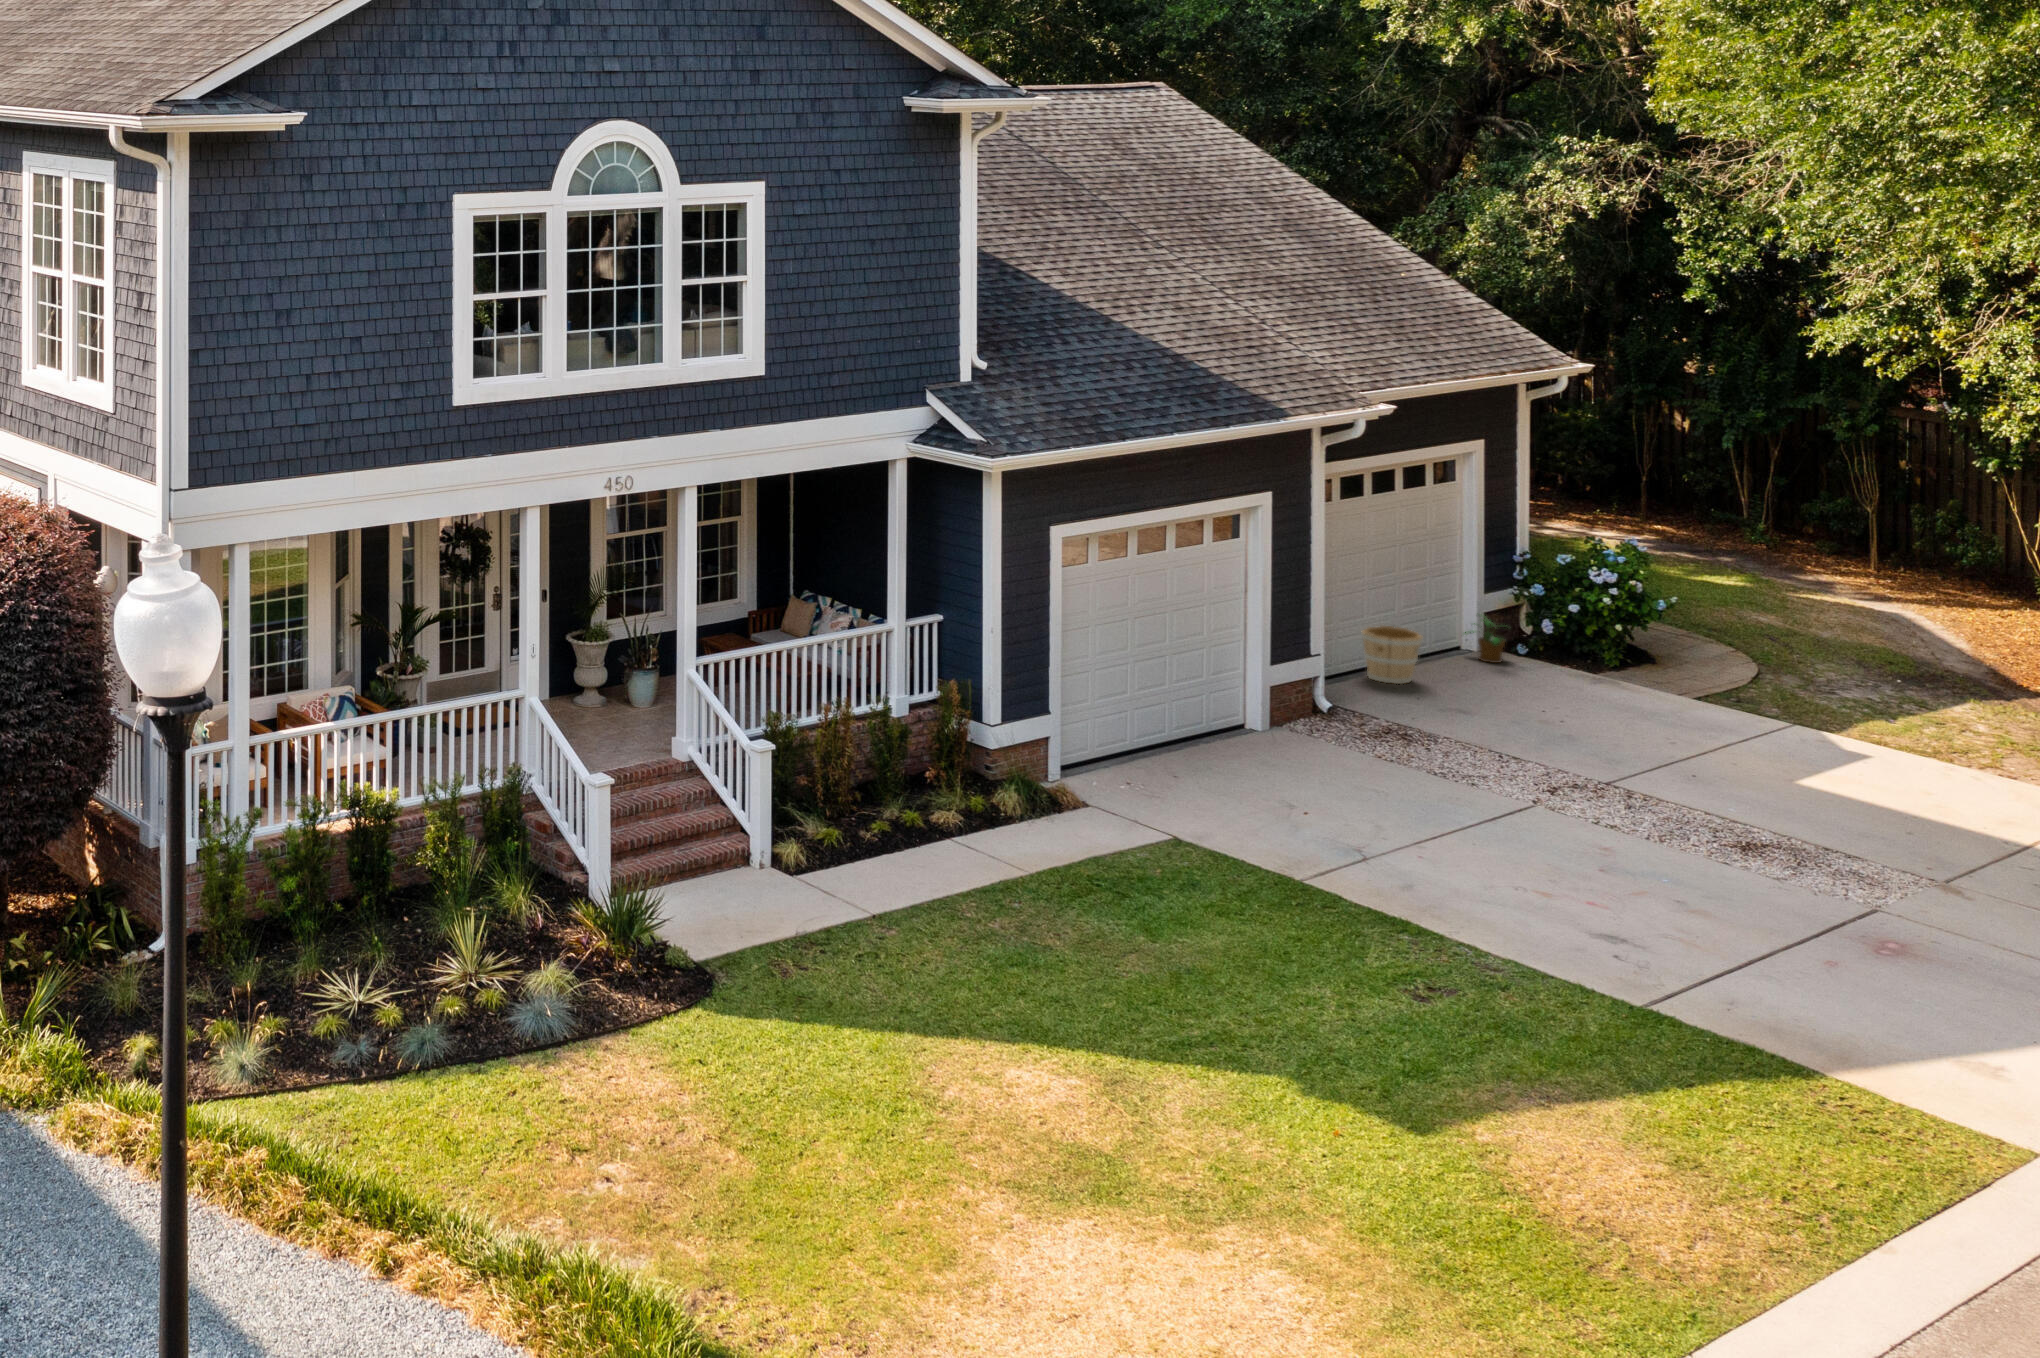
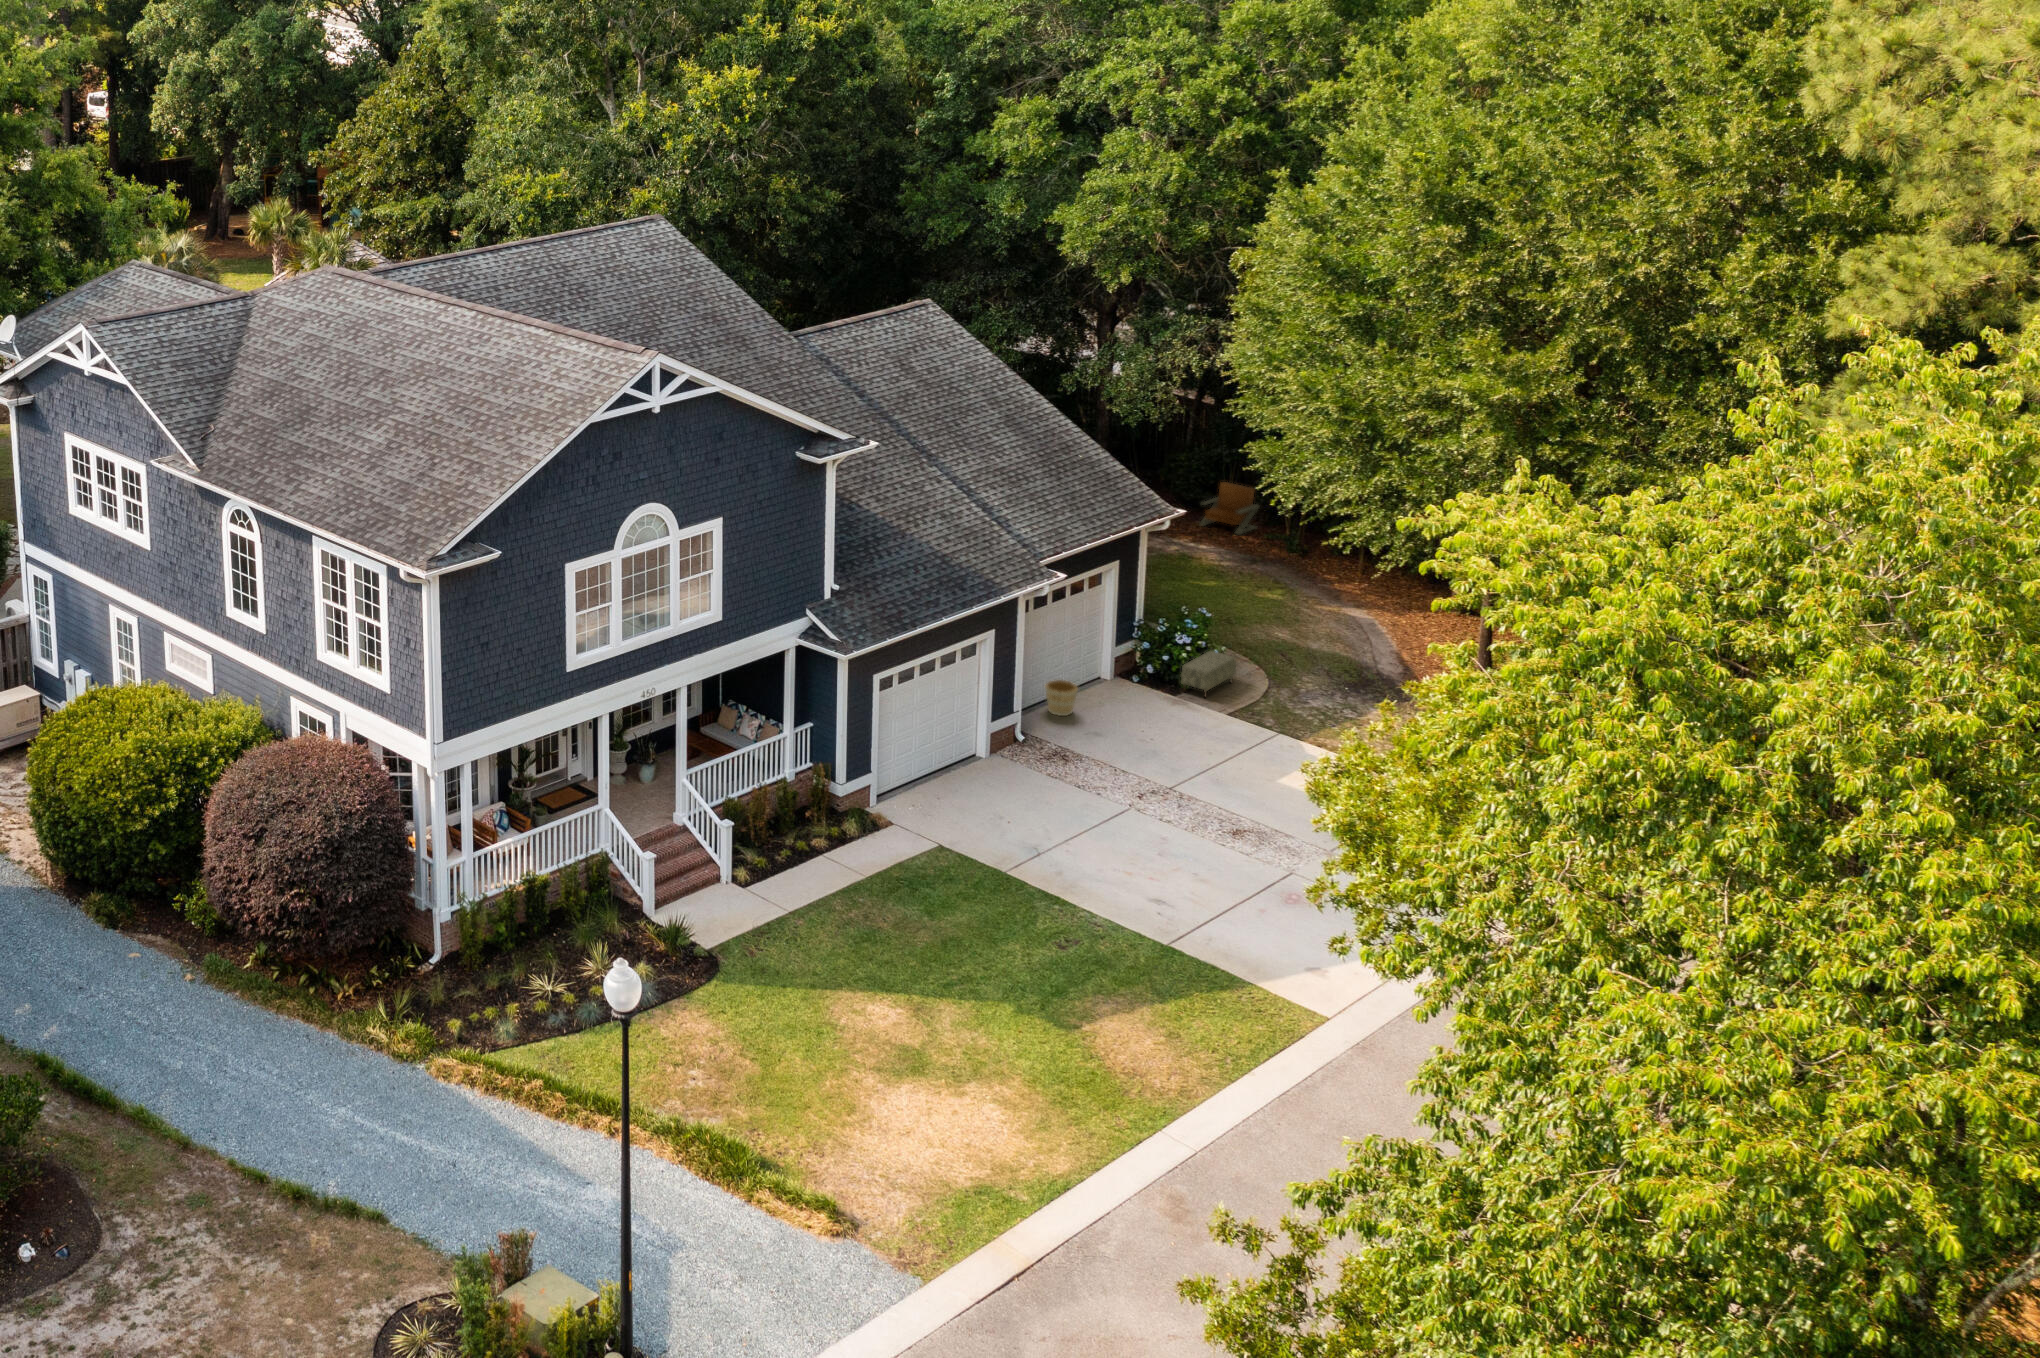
lounge chair: none [1571,453,1671,526] -> present [1200,482,1259,535]
bench: none [1602,608,1698,677] -> present [1181,651,1236,696]
potted plant: present [1464,617,1507,663] -> none [1103,661,1130,692]

